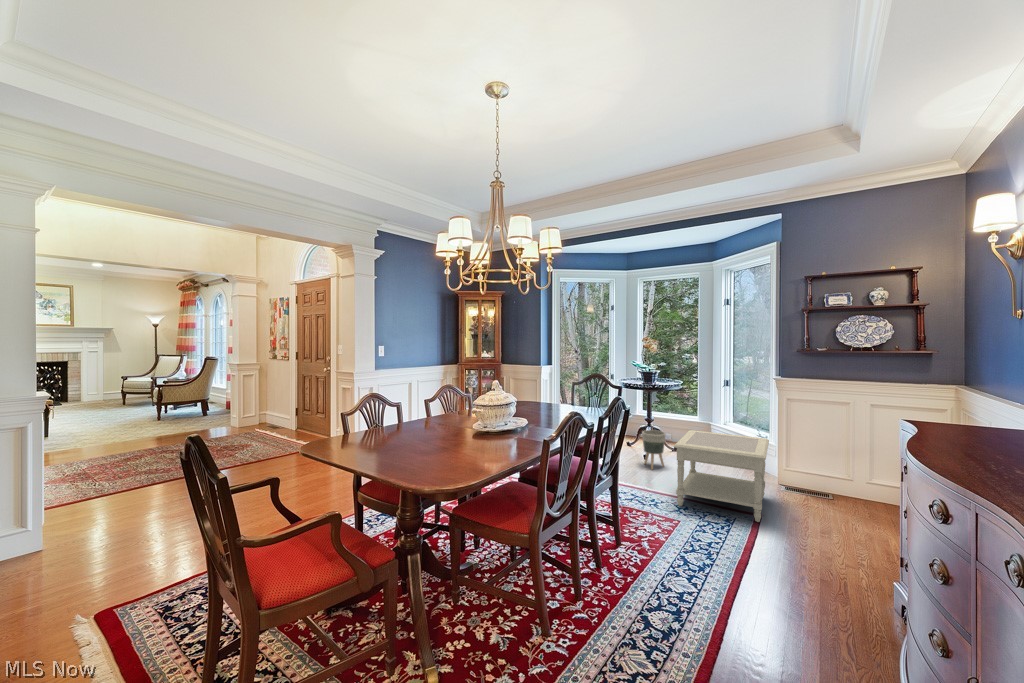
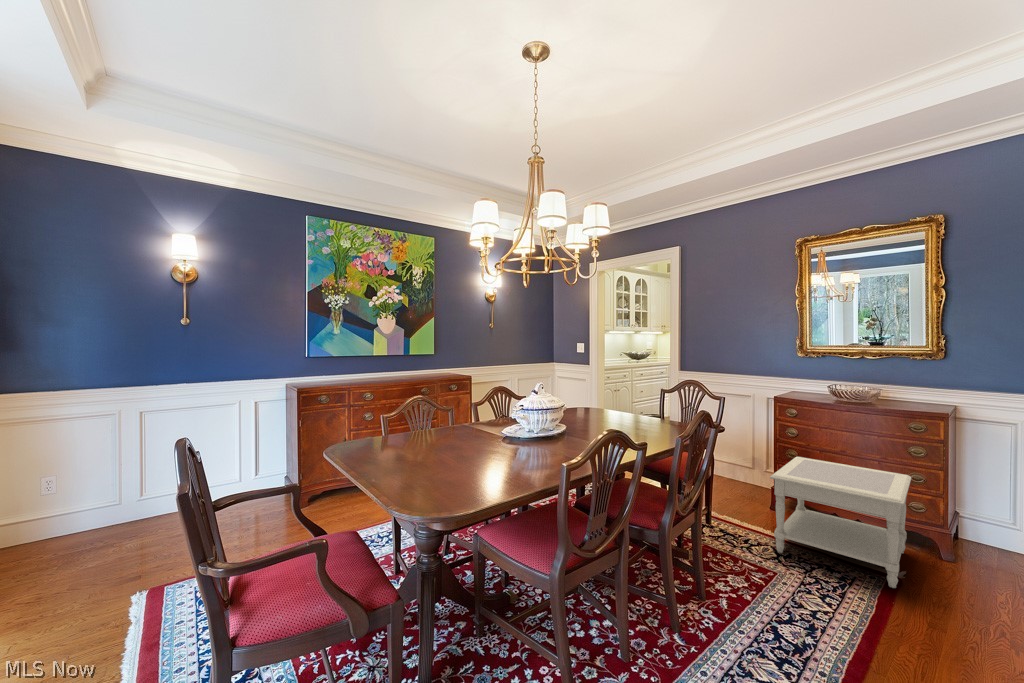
planter: present [642,430,666,470] -> none [736,453,767,500]

